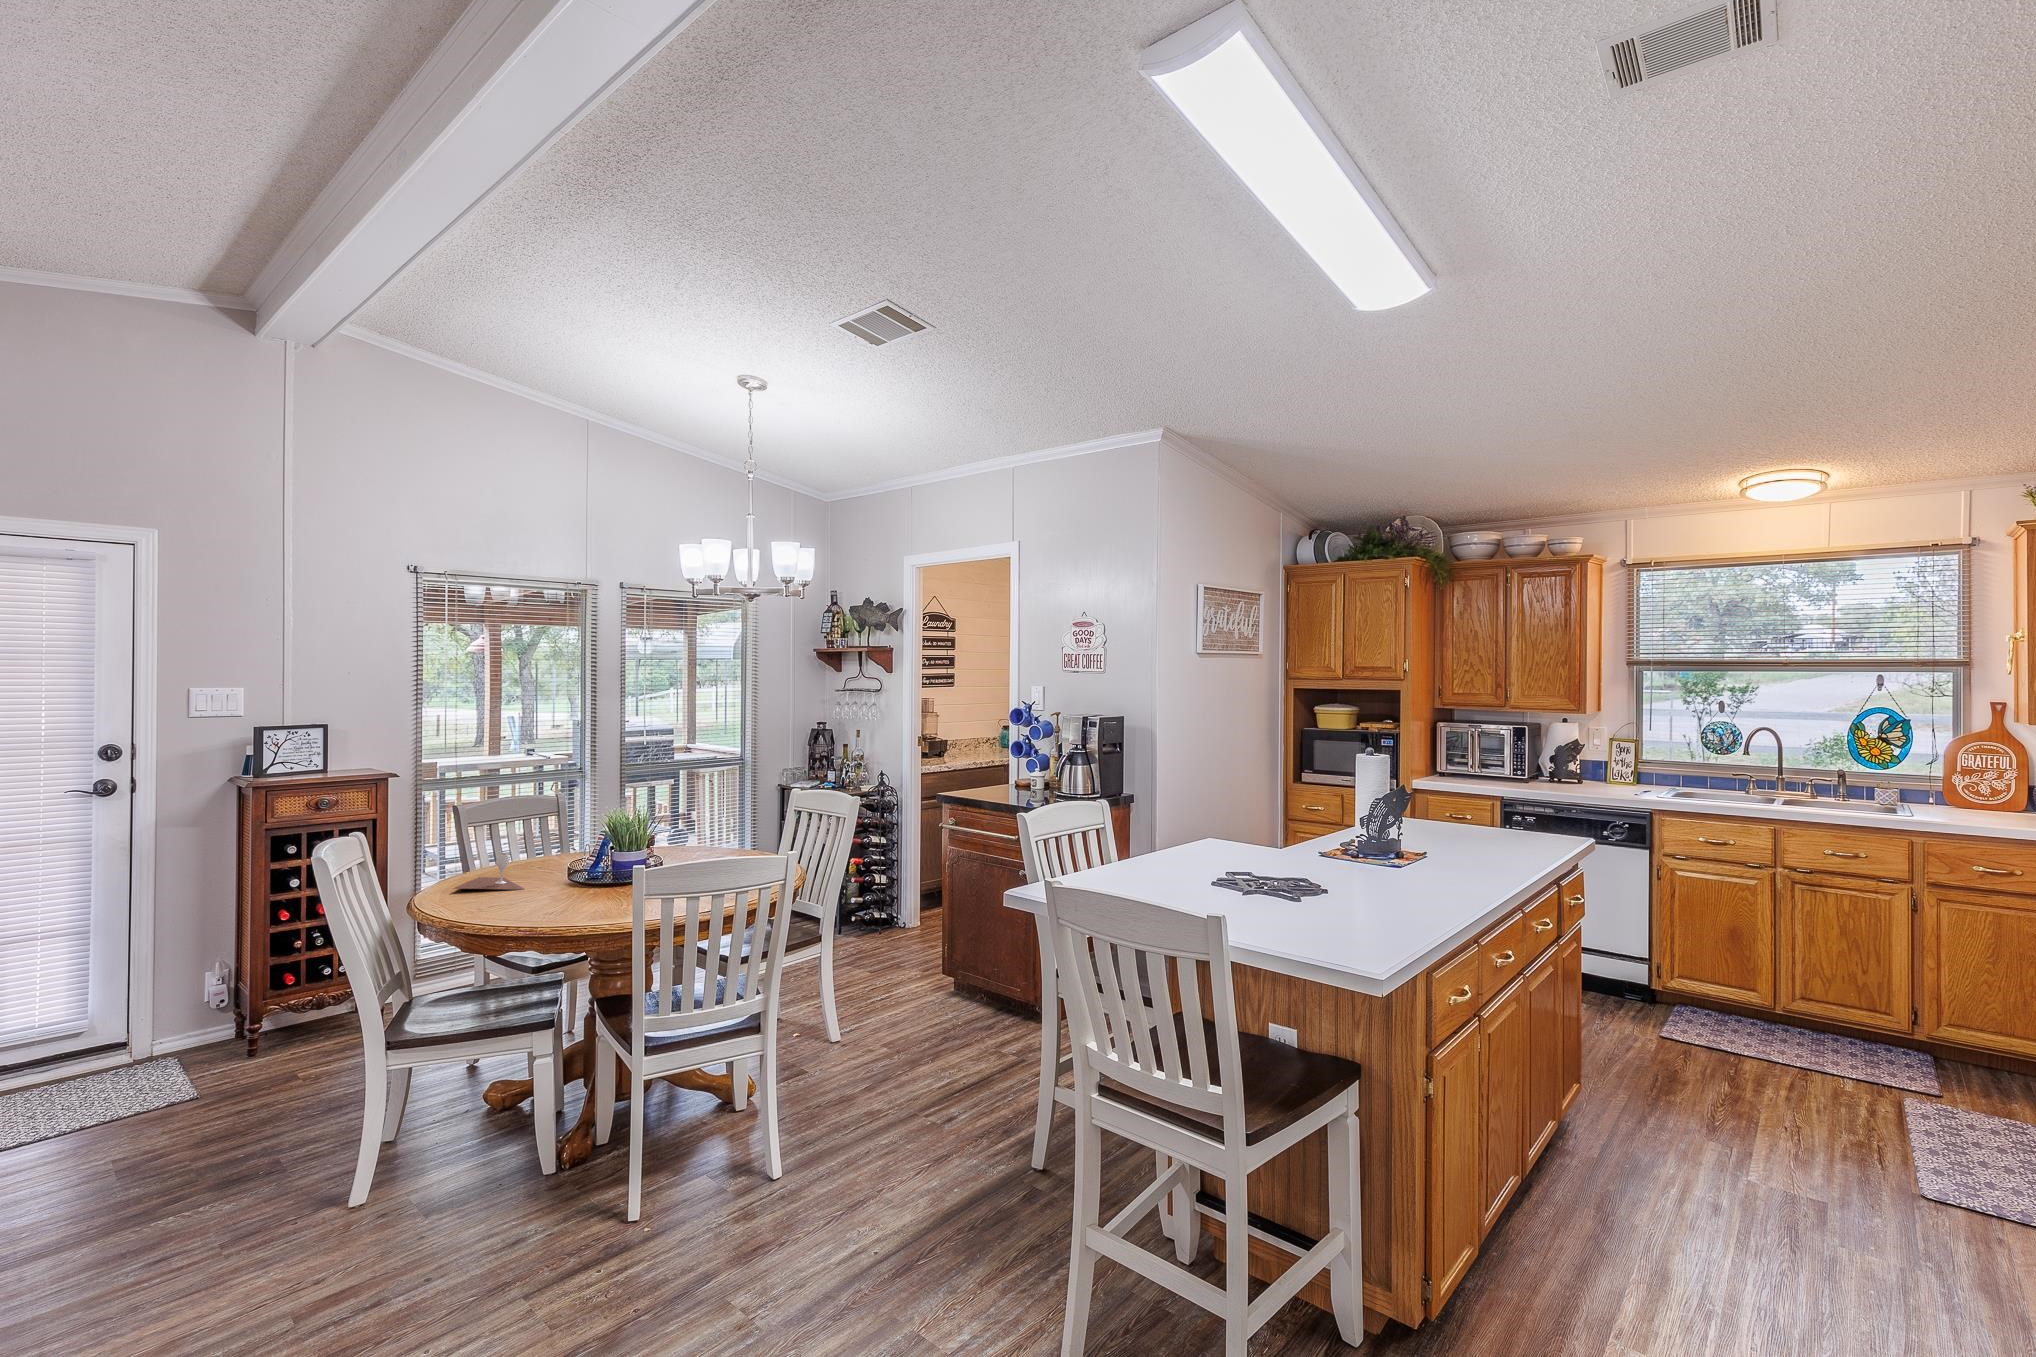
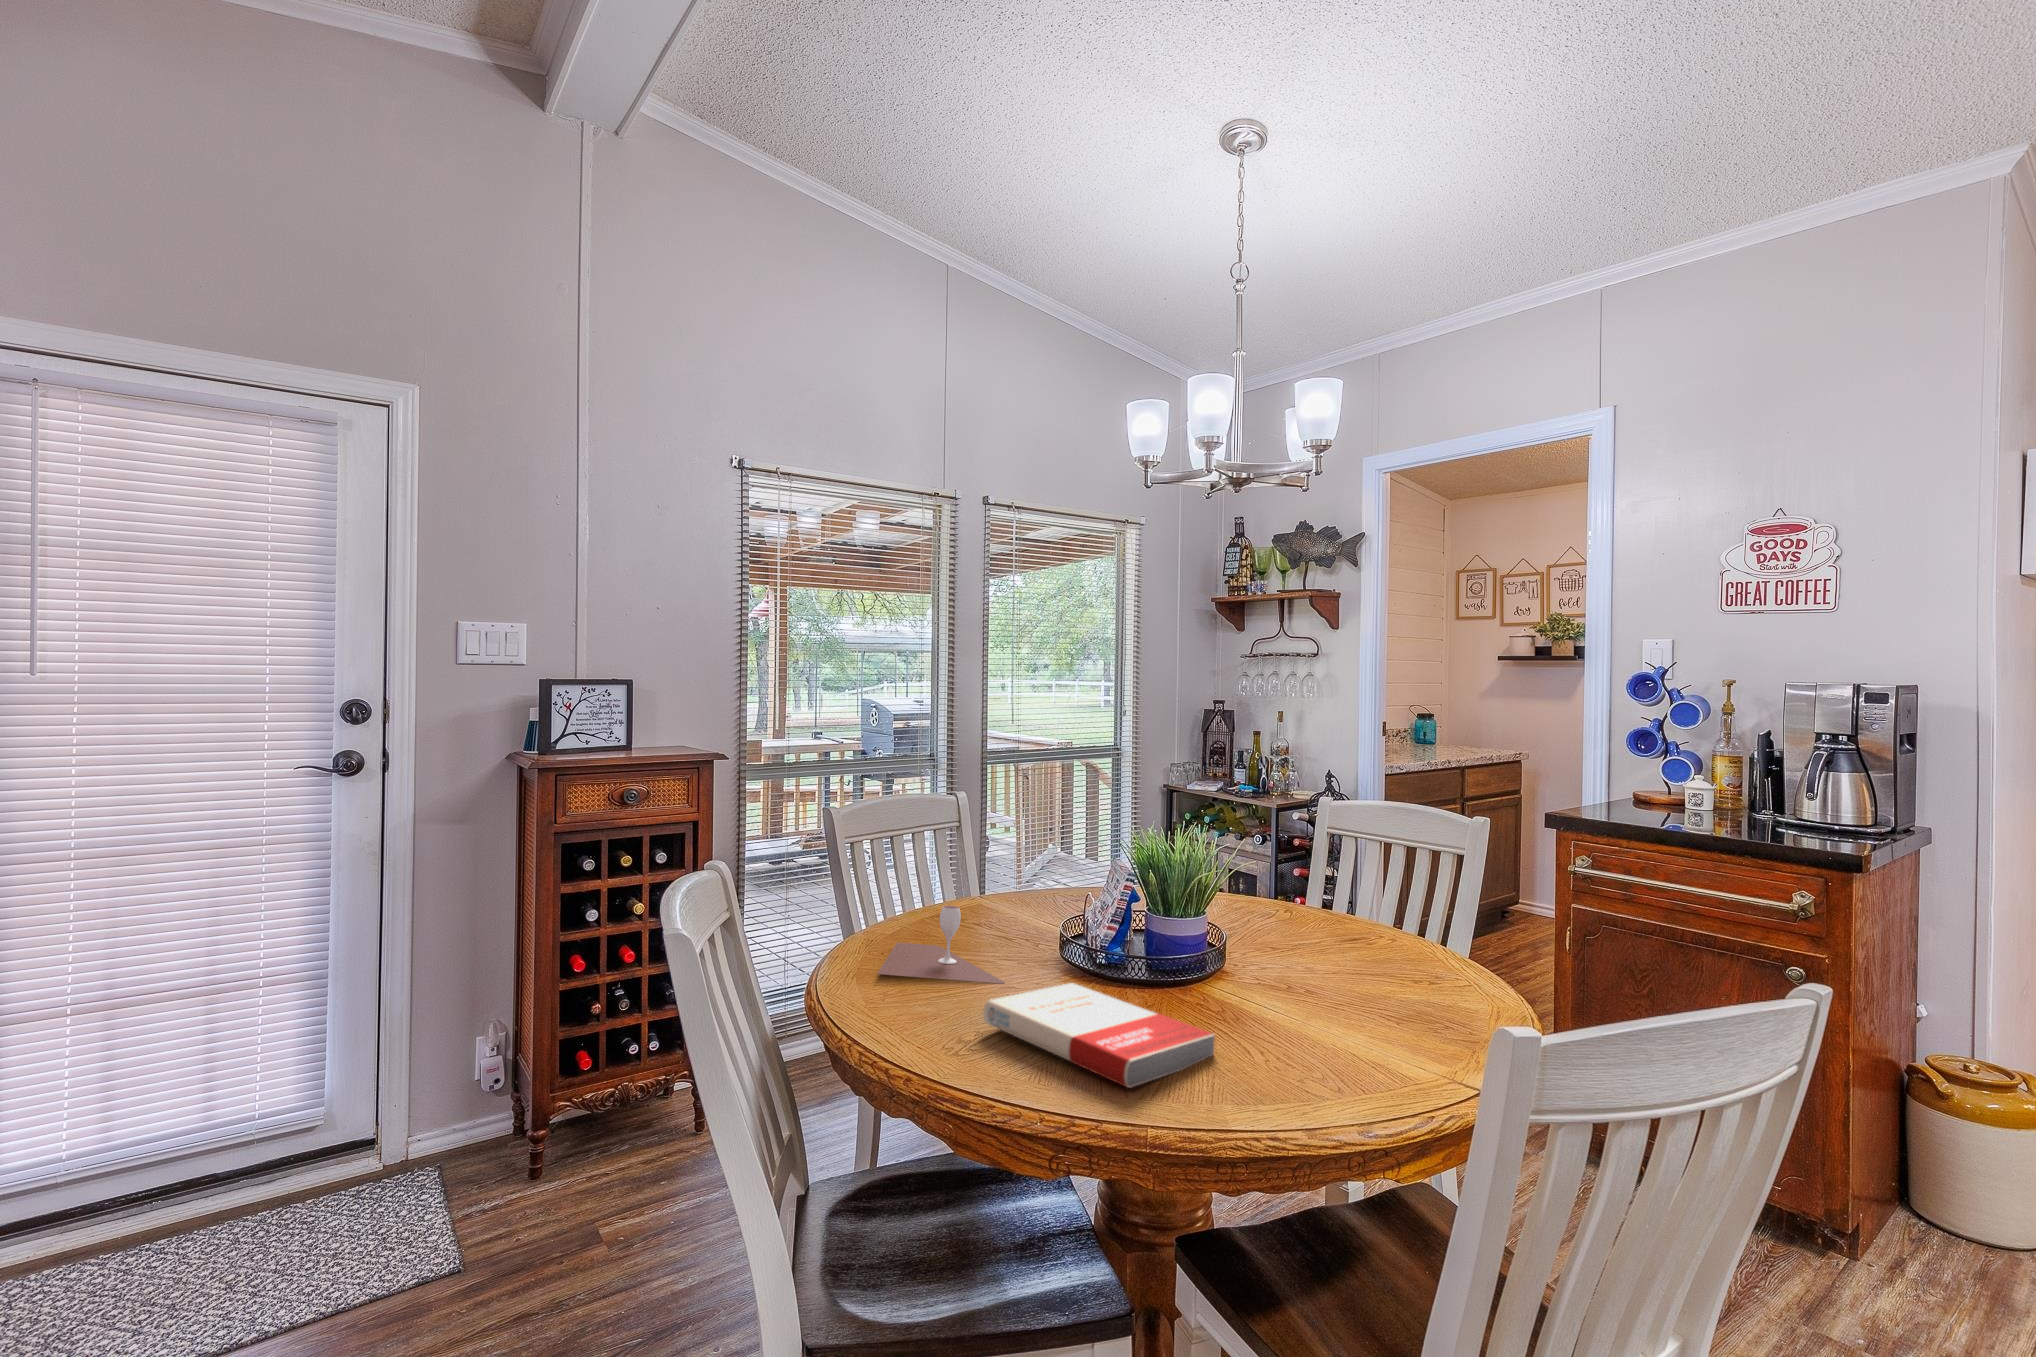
book: none [492,884,599,916] -> present [983,983,1215,1088]

